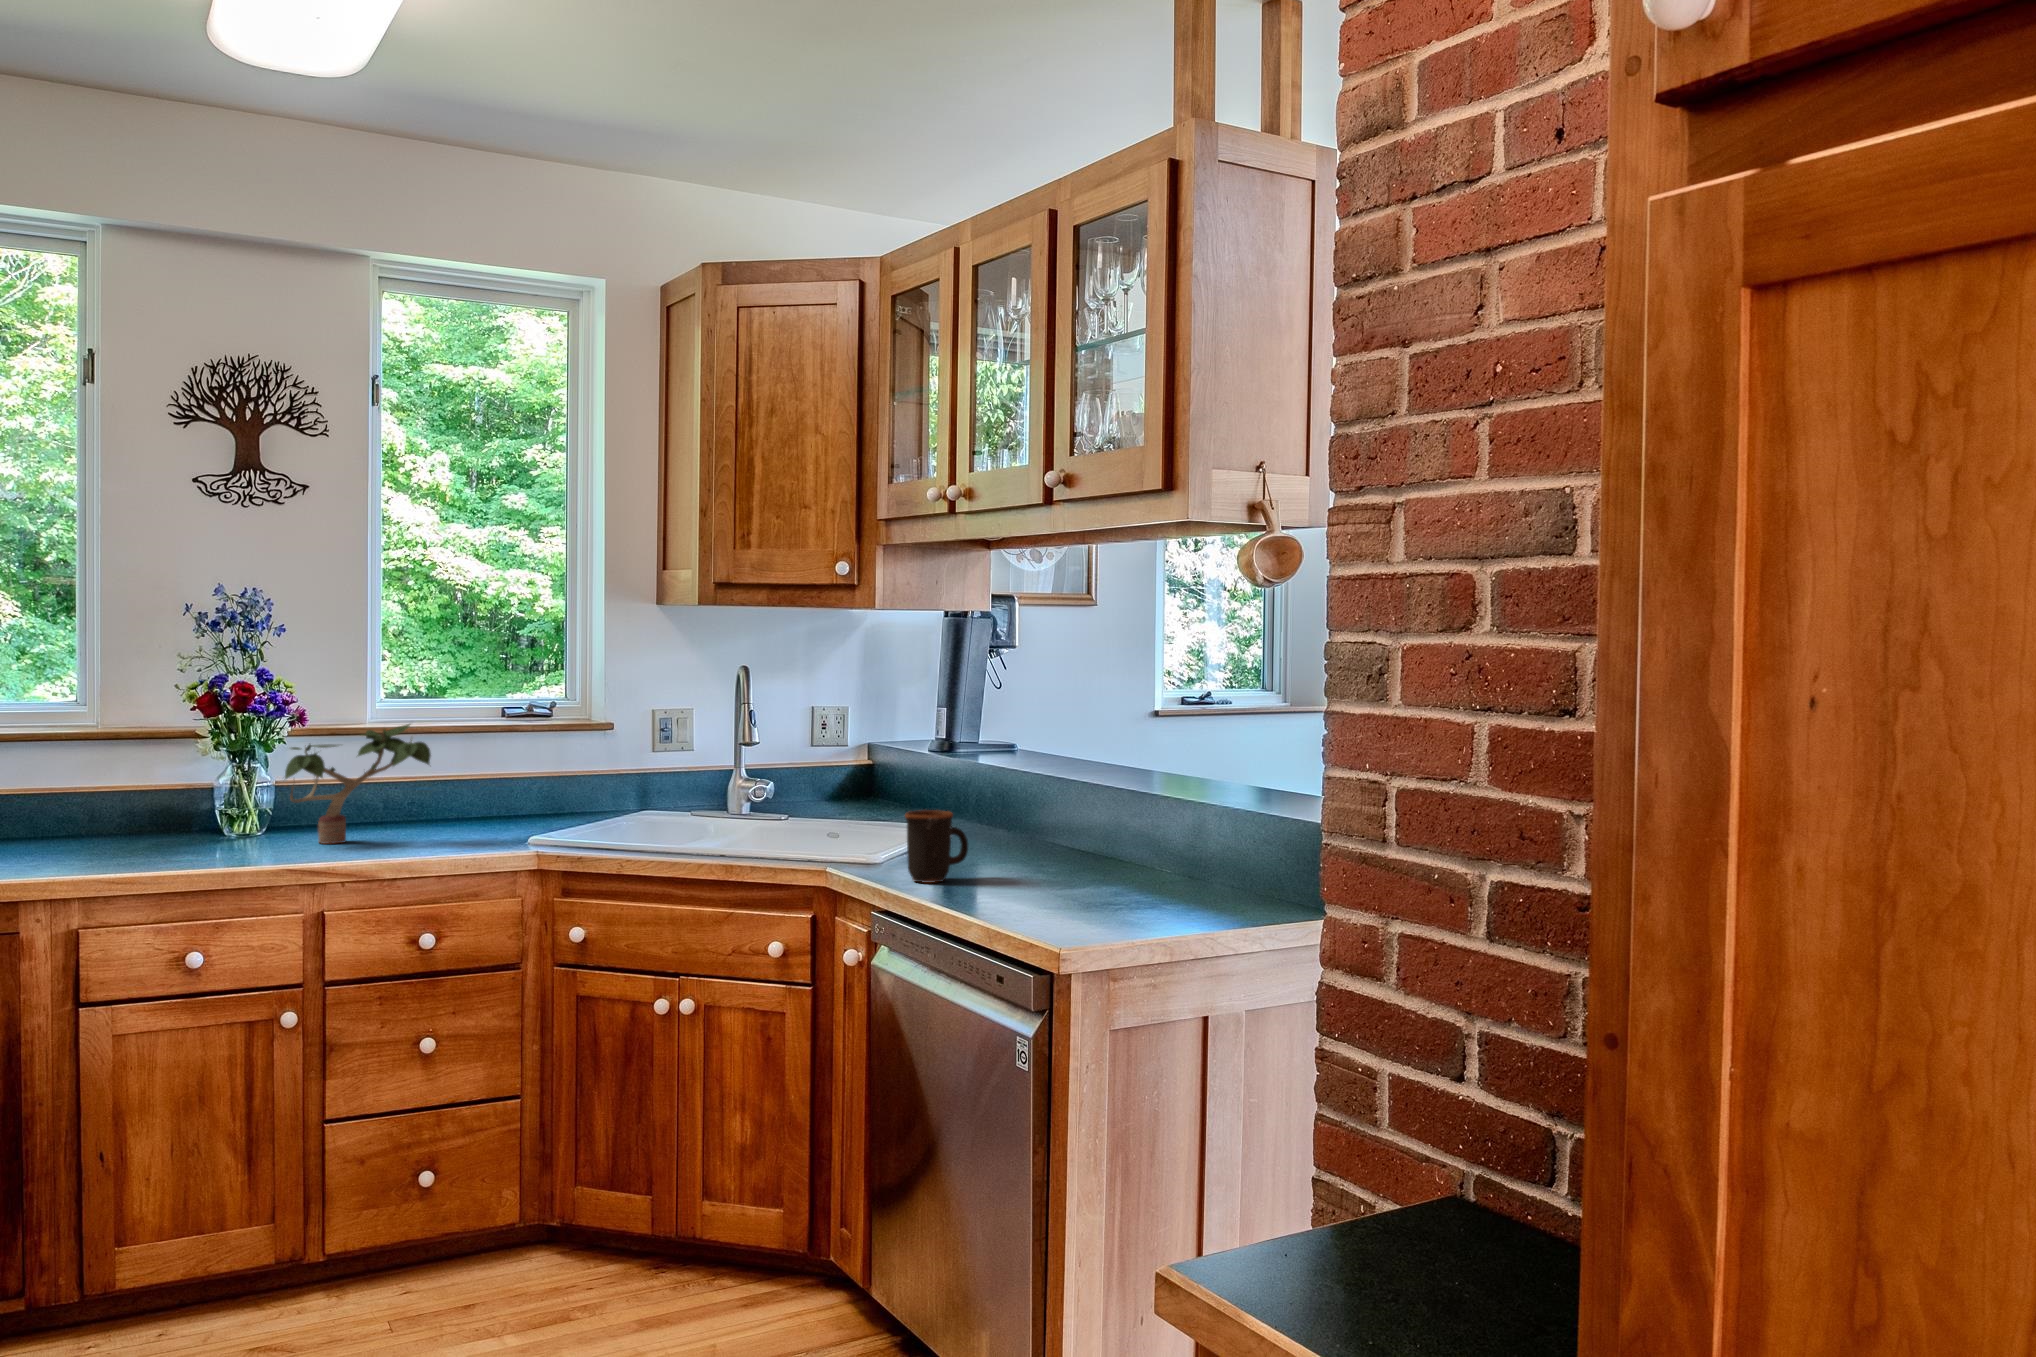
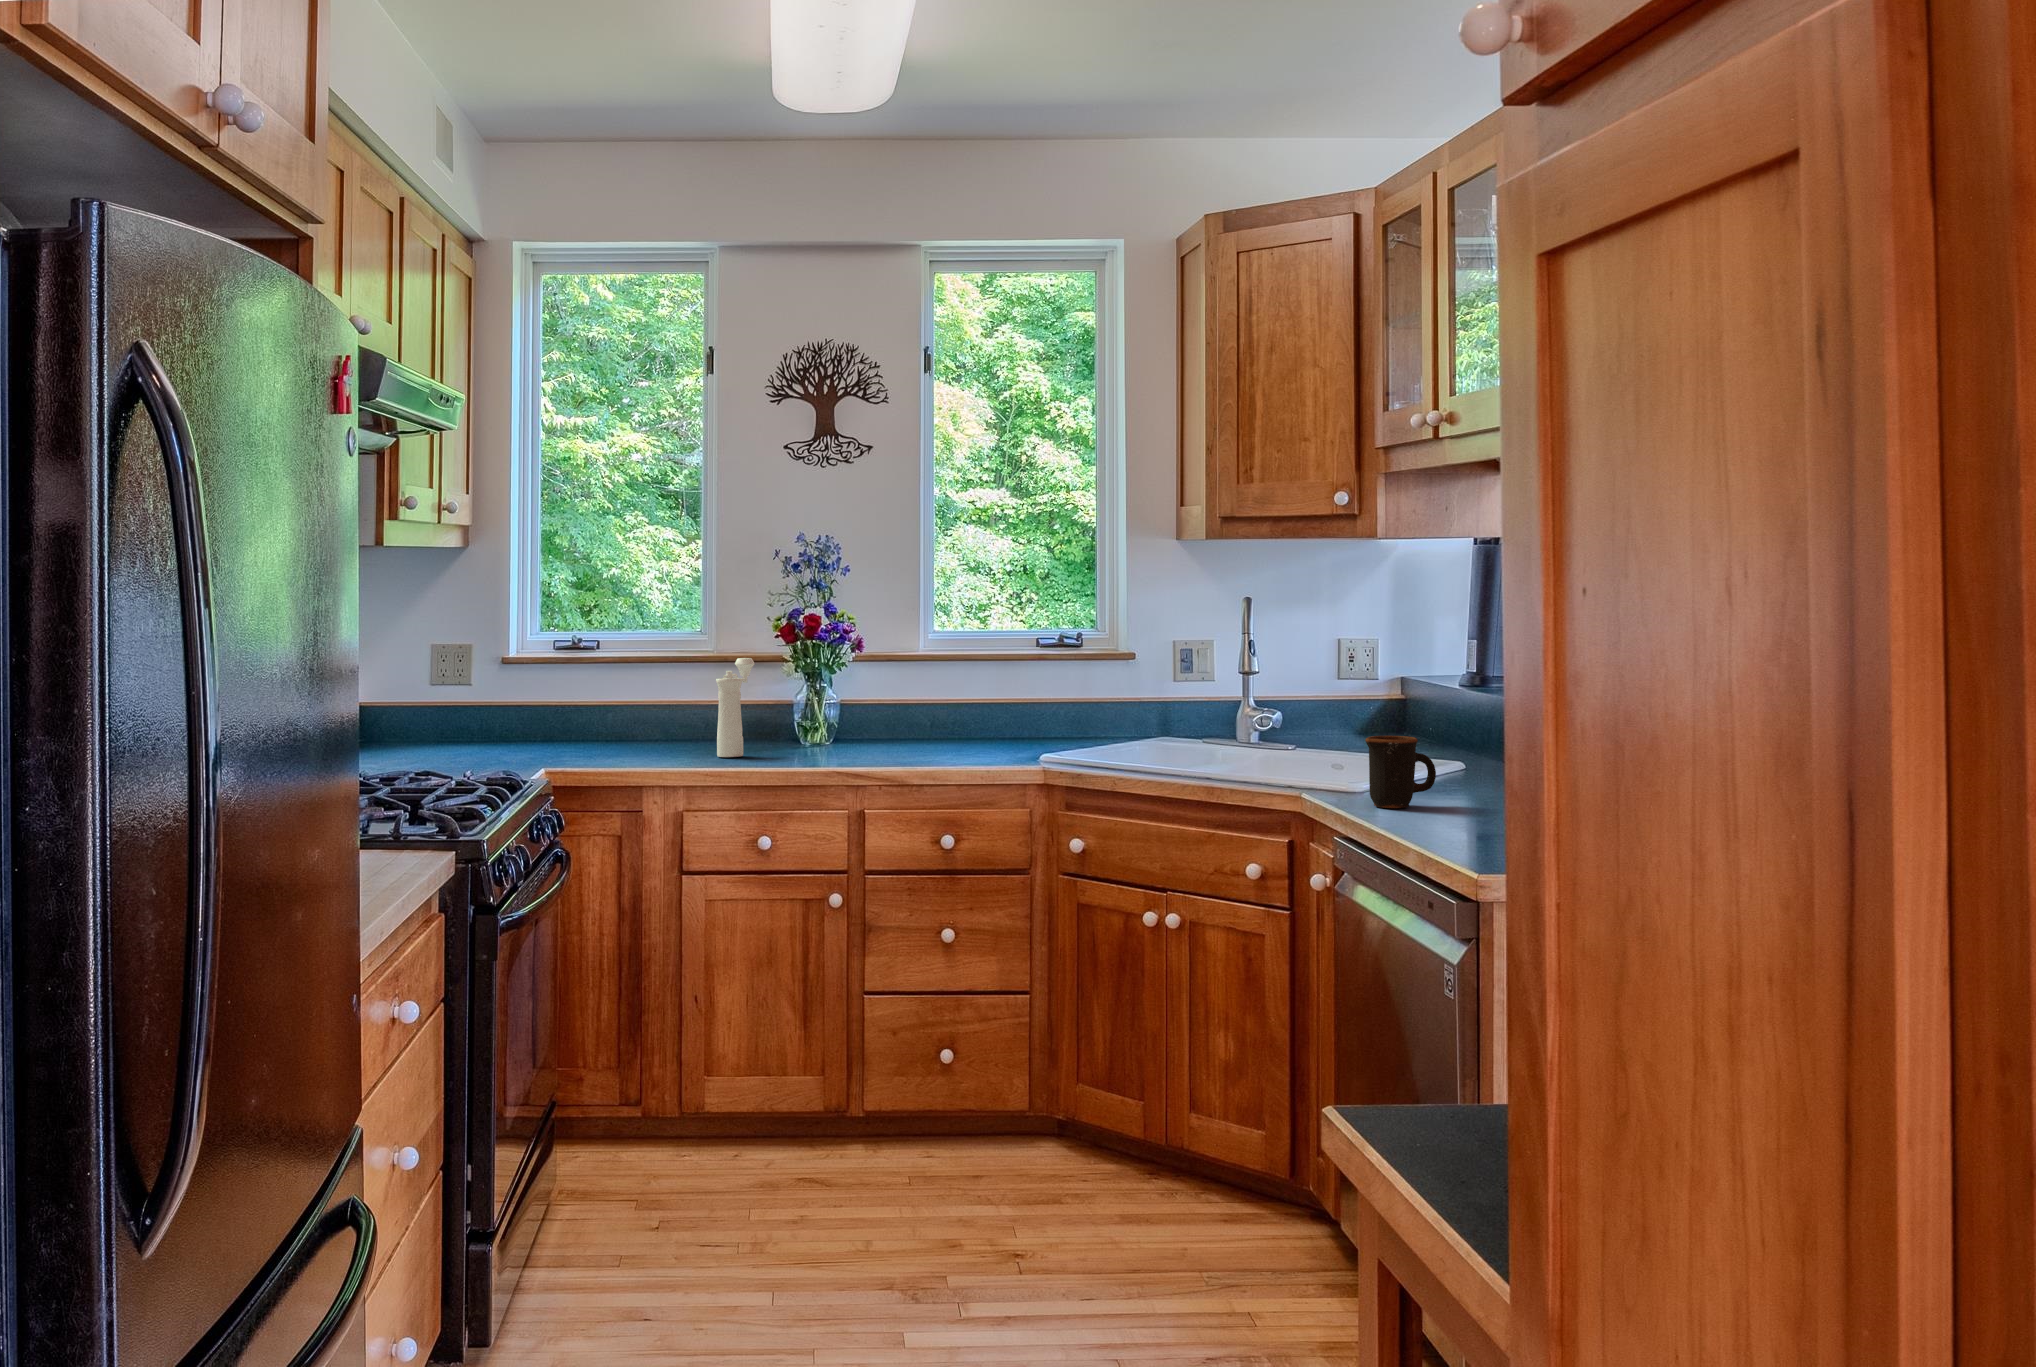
potted plant: present [285,724,431,844] -> none [825,647,976,754]
pepper mill: none [115,735,163,856] -> present [716,658,755,757]

